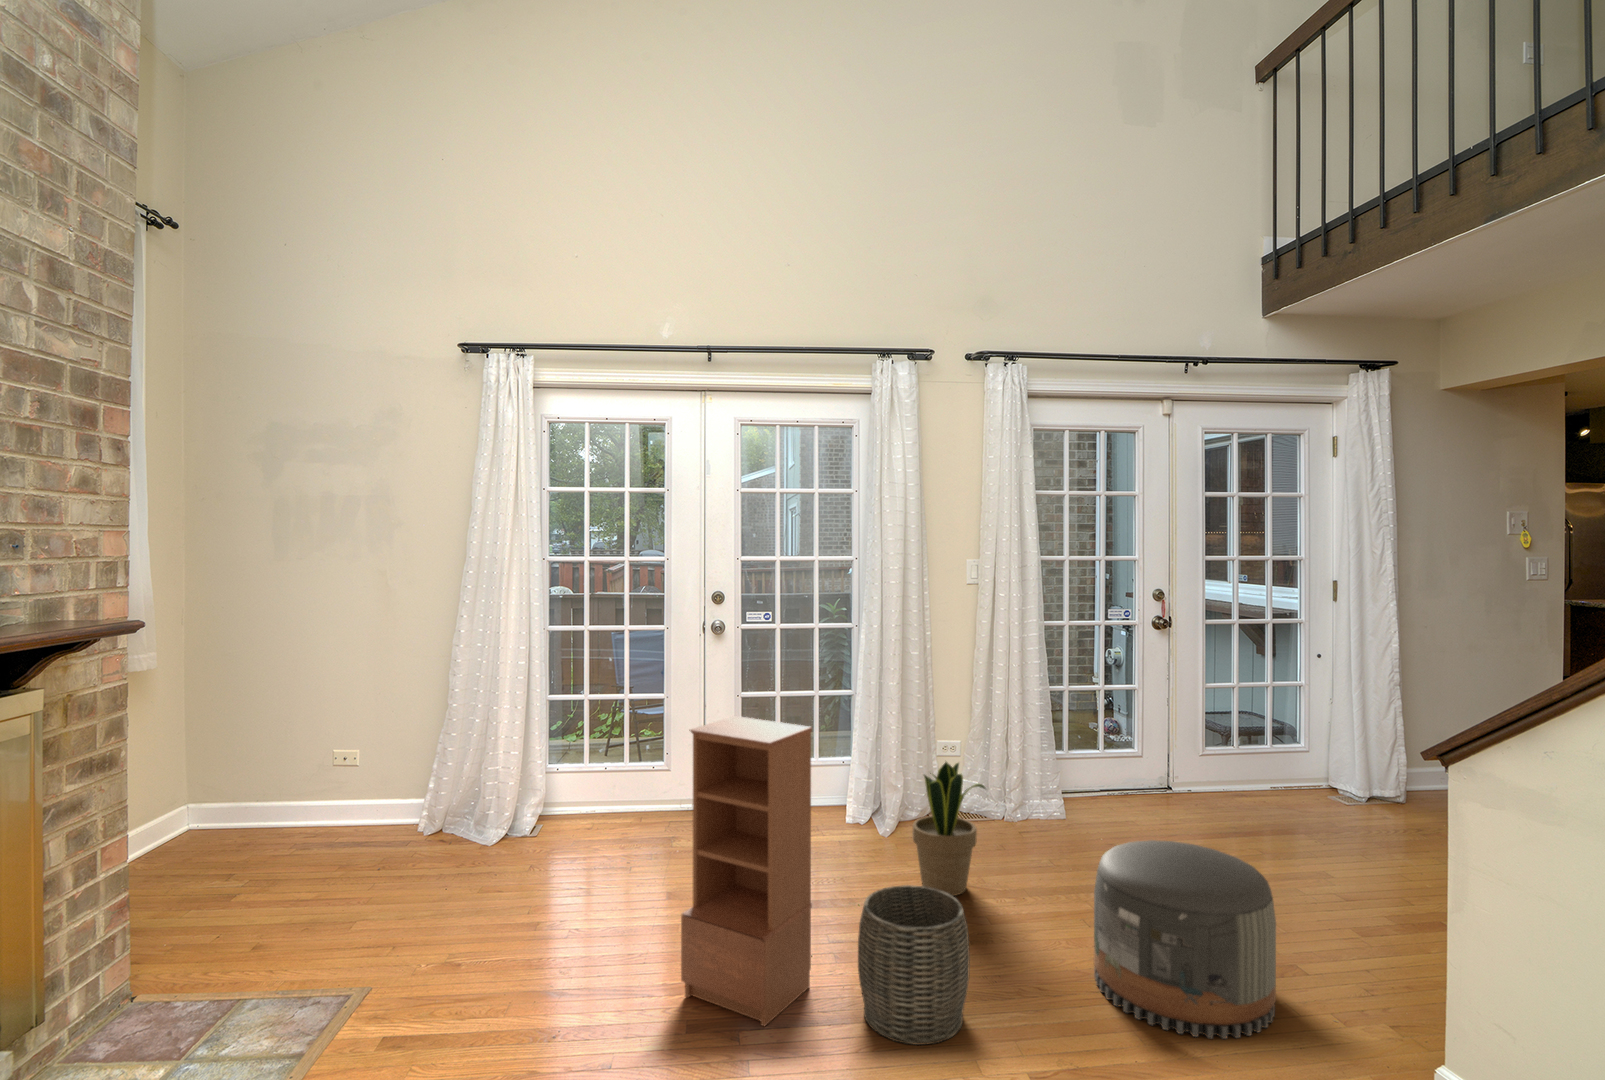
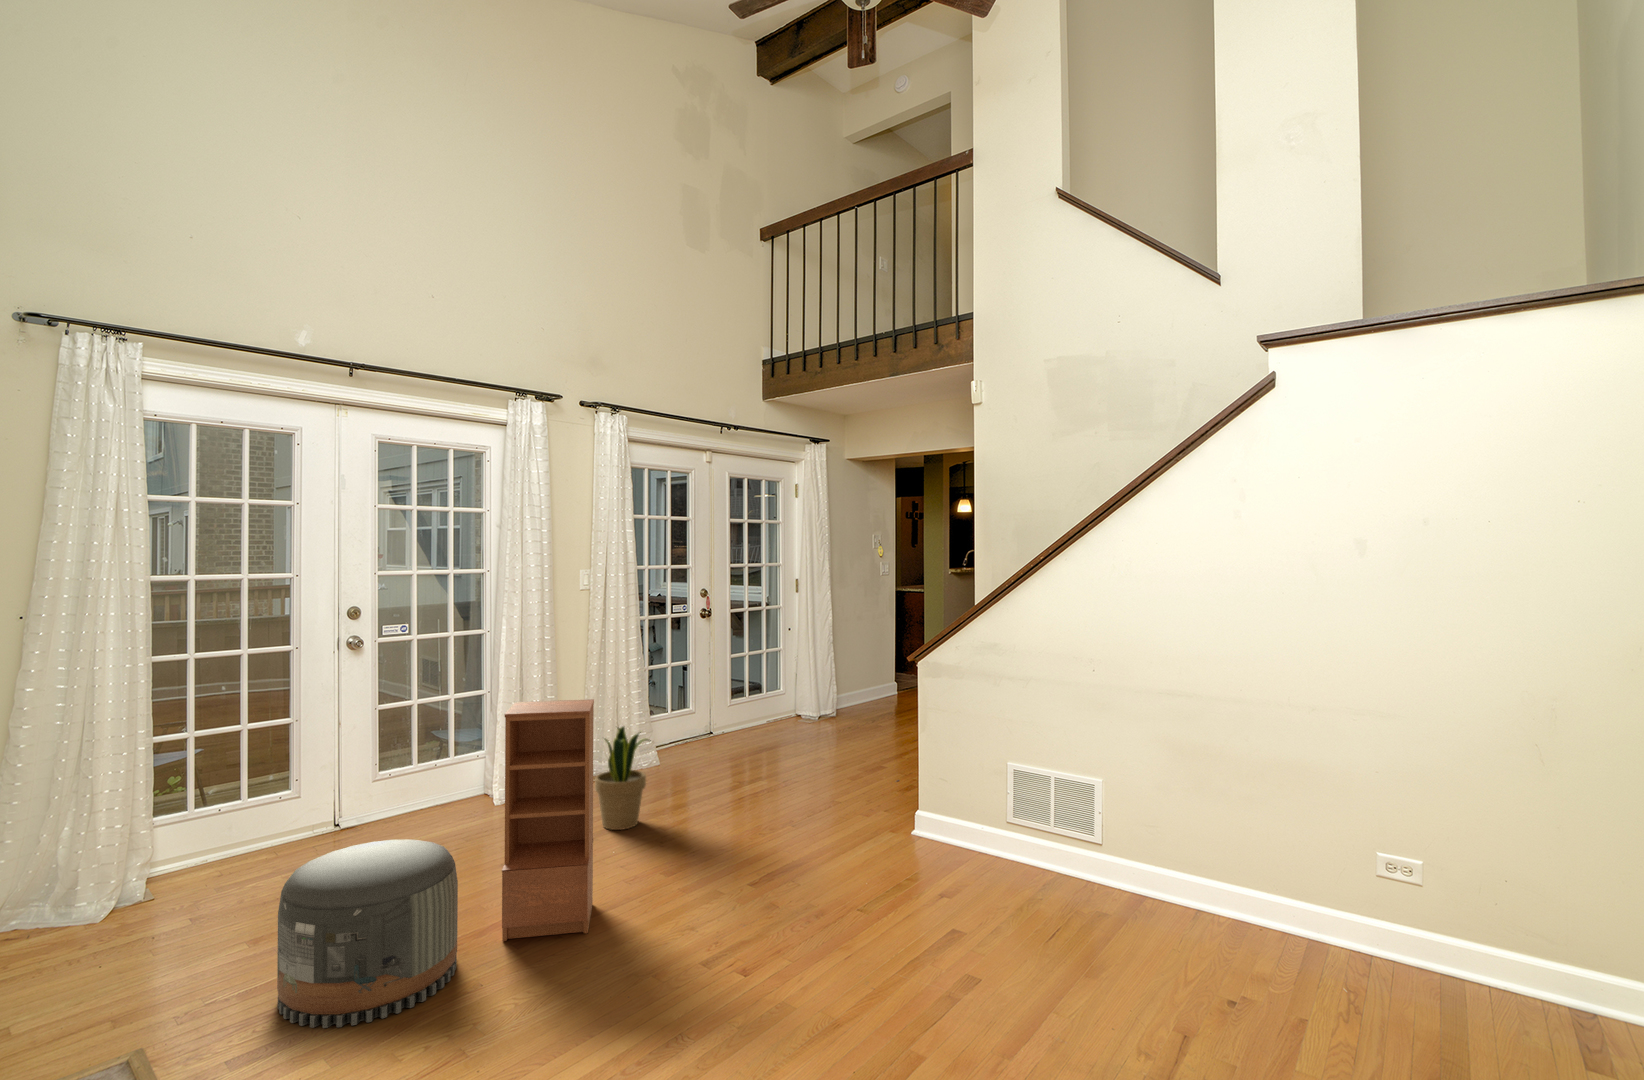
pouf: present [1094,840,1276,1039] -> present [277,839,458,1028]
woven basket: present [858,885,970,1045] -> none [638,803,718,909]

